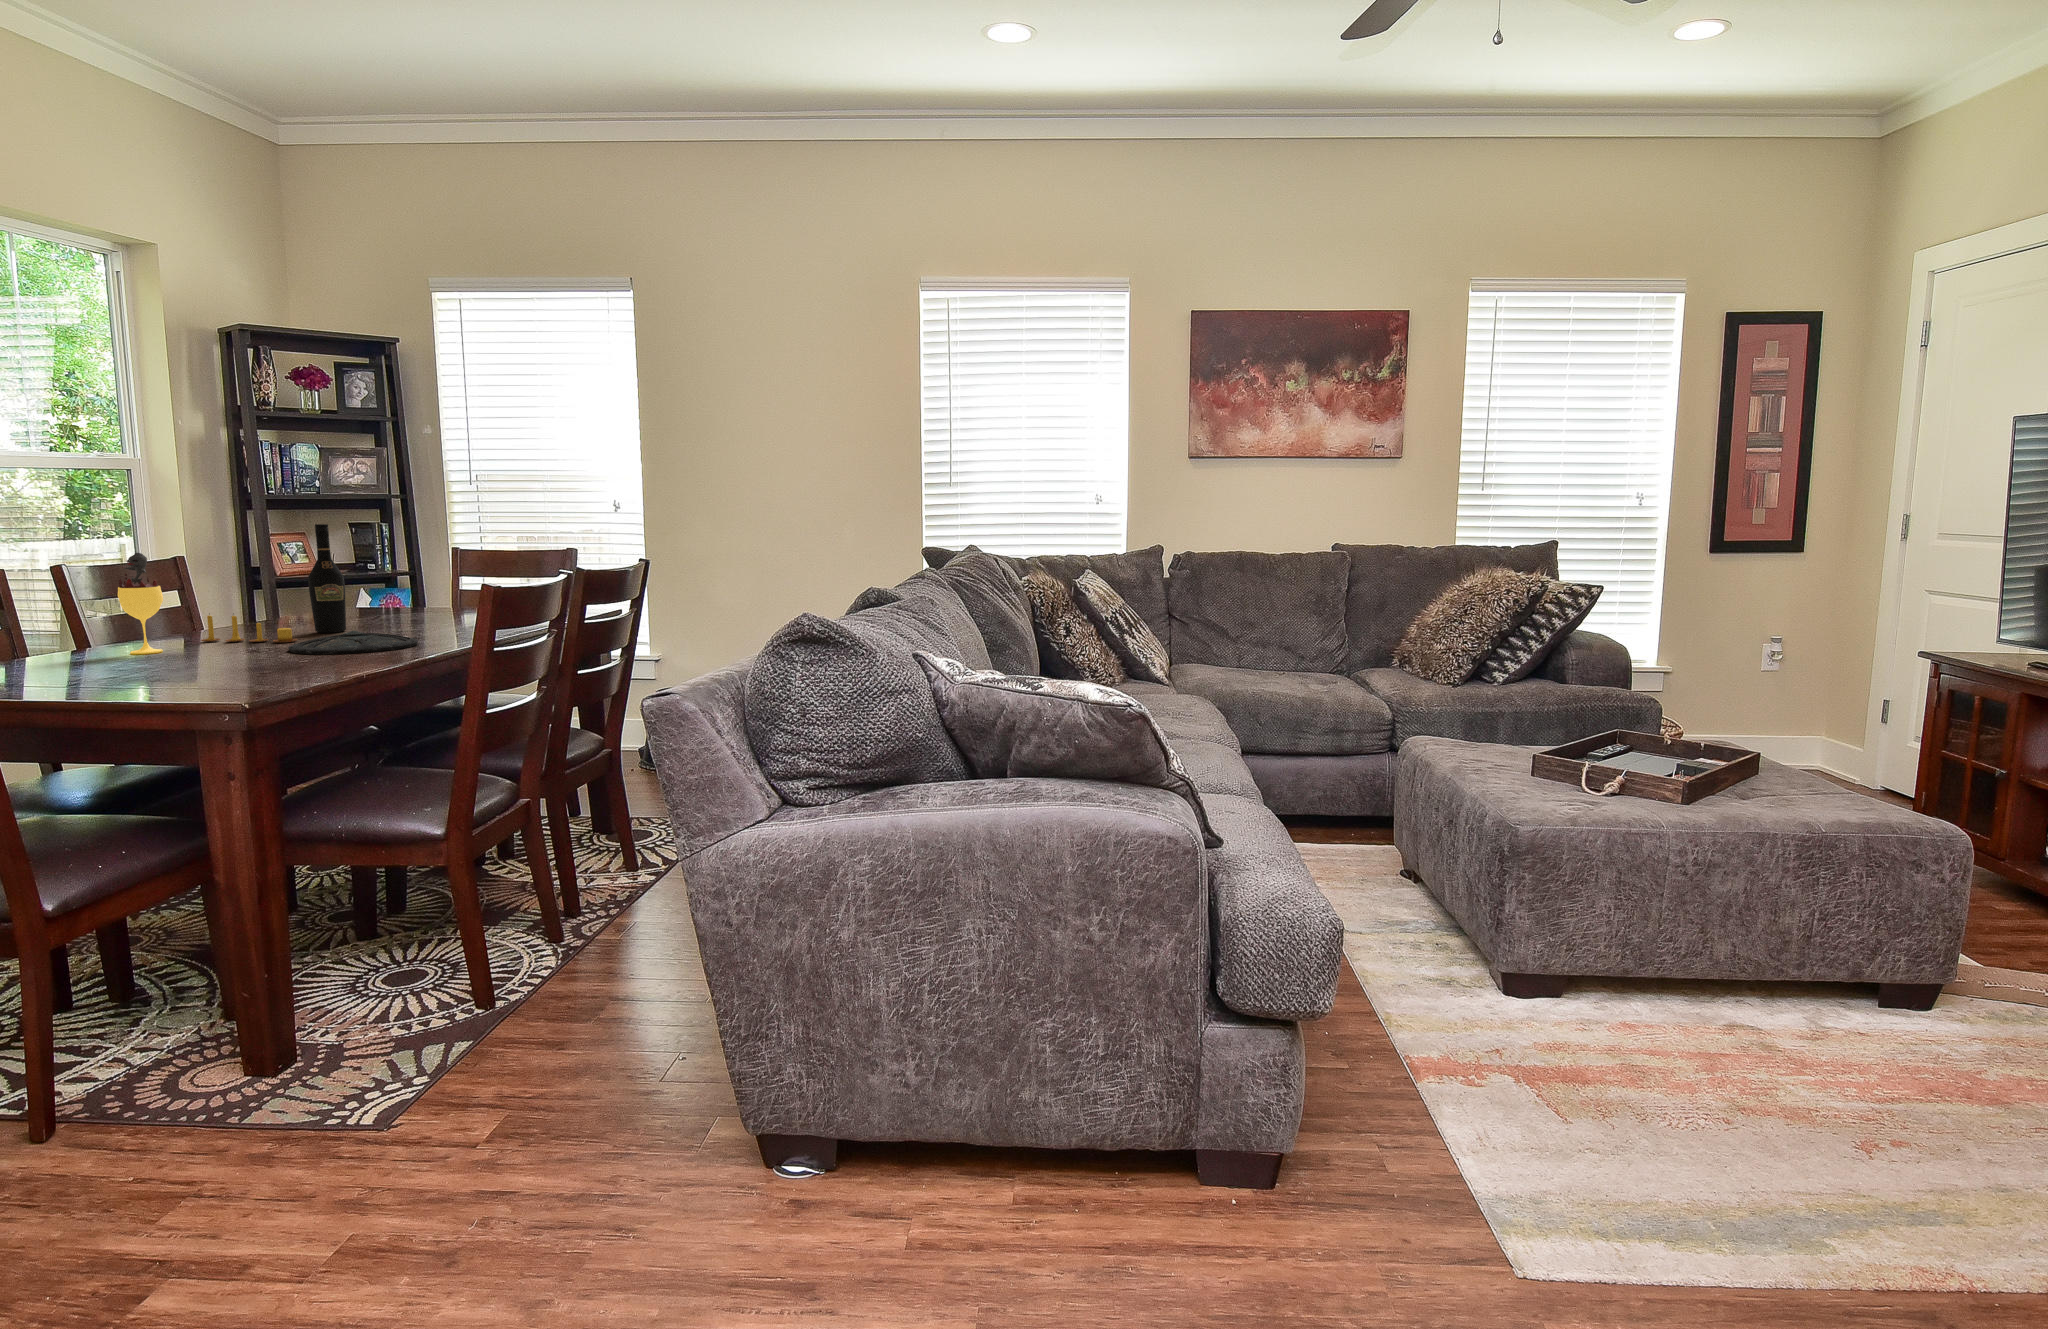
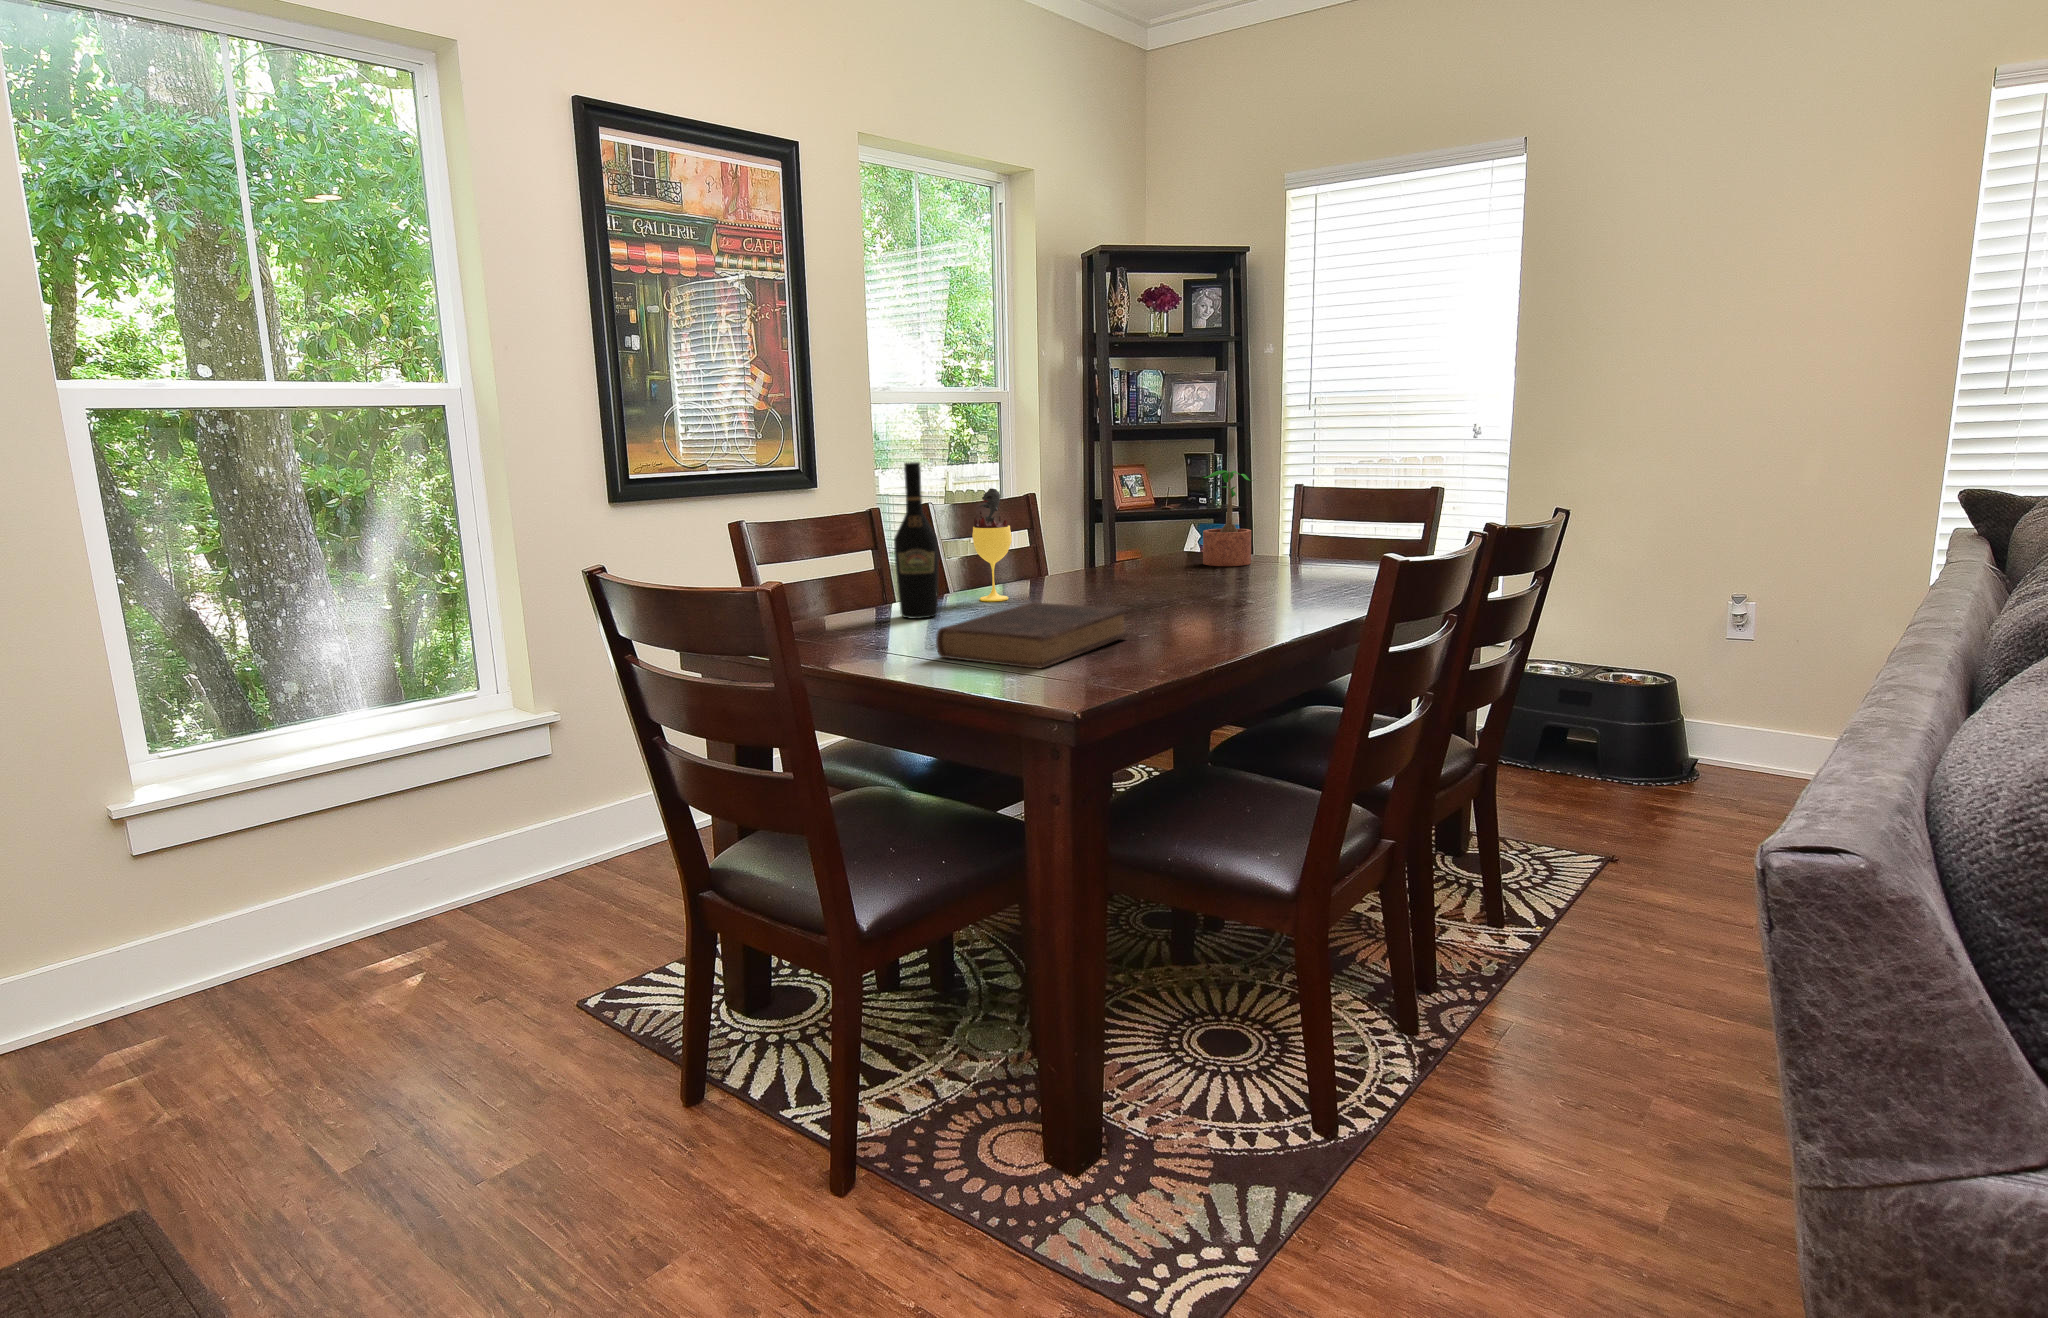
wine bottle: present [308,524,346,633] -> present [894,462,939,619]
potted plant: none [361,539,415,620] -> present [1203,470,1252,566]
candle: present [201,614,297,643] -> none [1044,555,1135,594]
plate: present [288,631,418,654] -> none [1125,587,1266,619]
book: none [100,644,291,690] -> present [936,602,1128,668]

